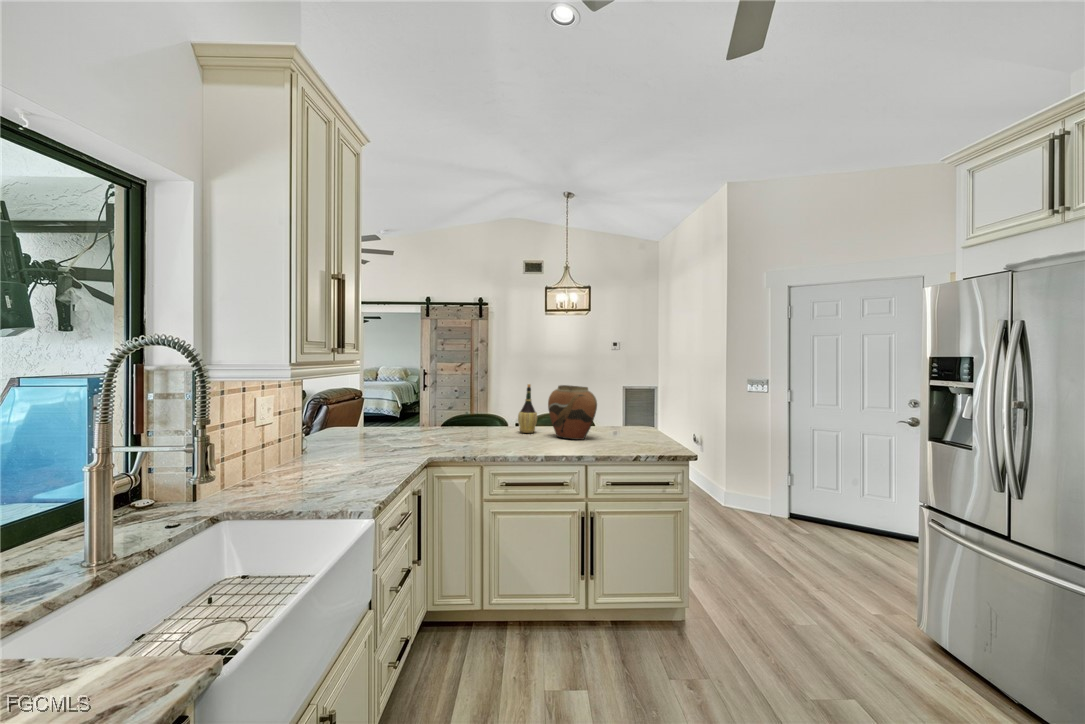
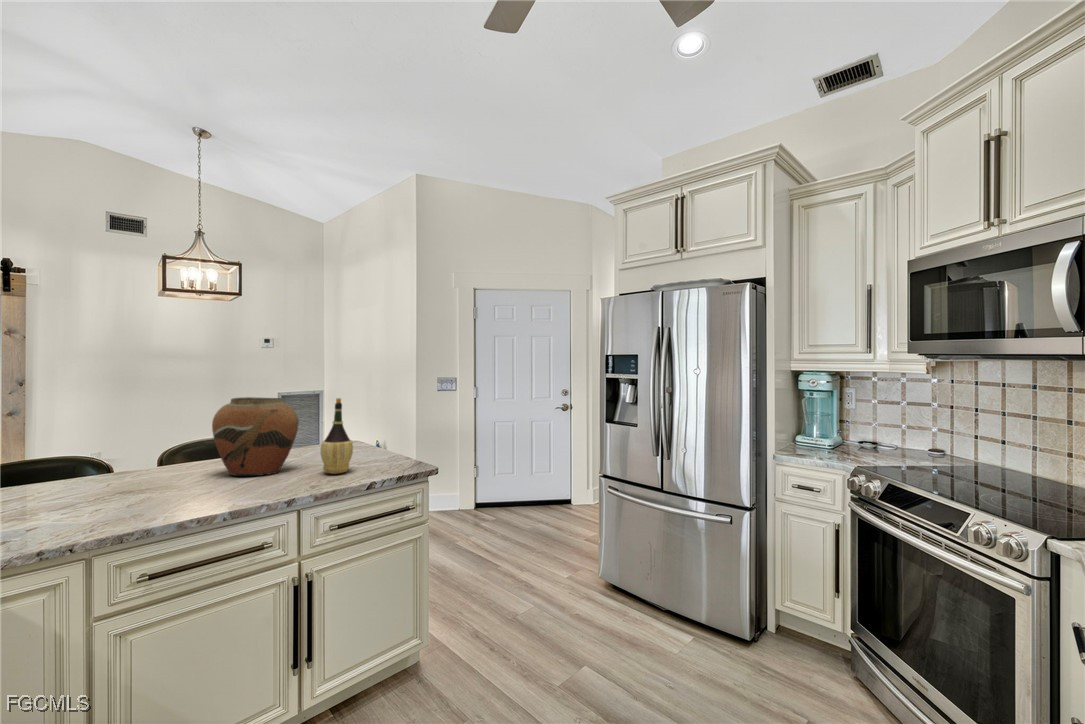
wine bottle: present [518,384,537,433] -> present [320,398,353,474]

